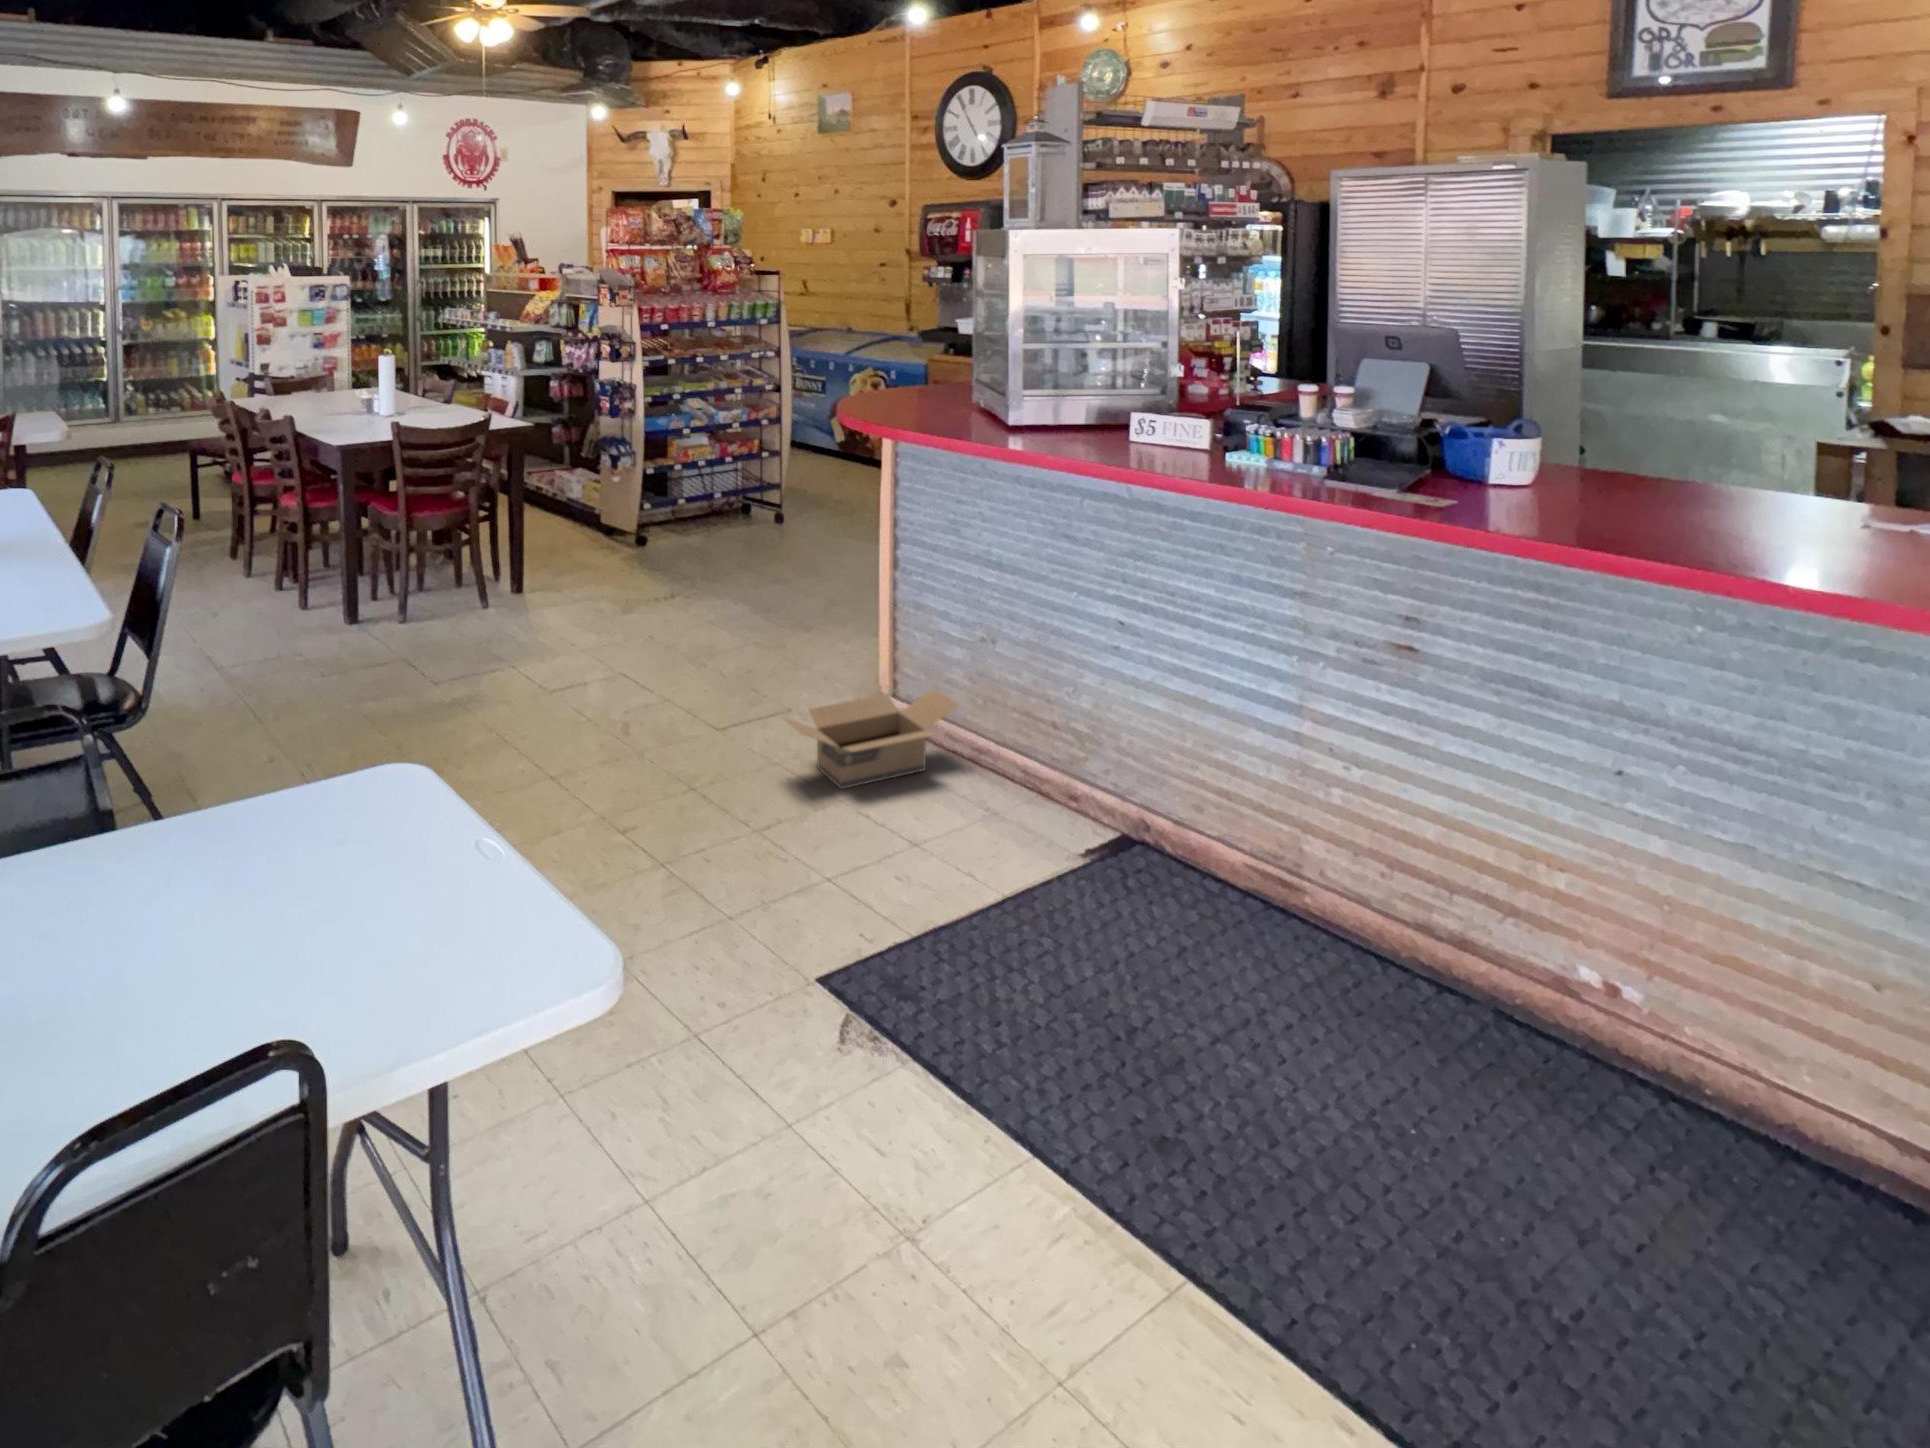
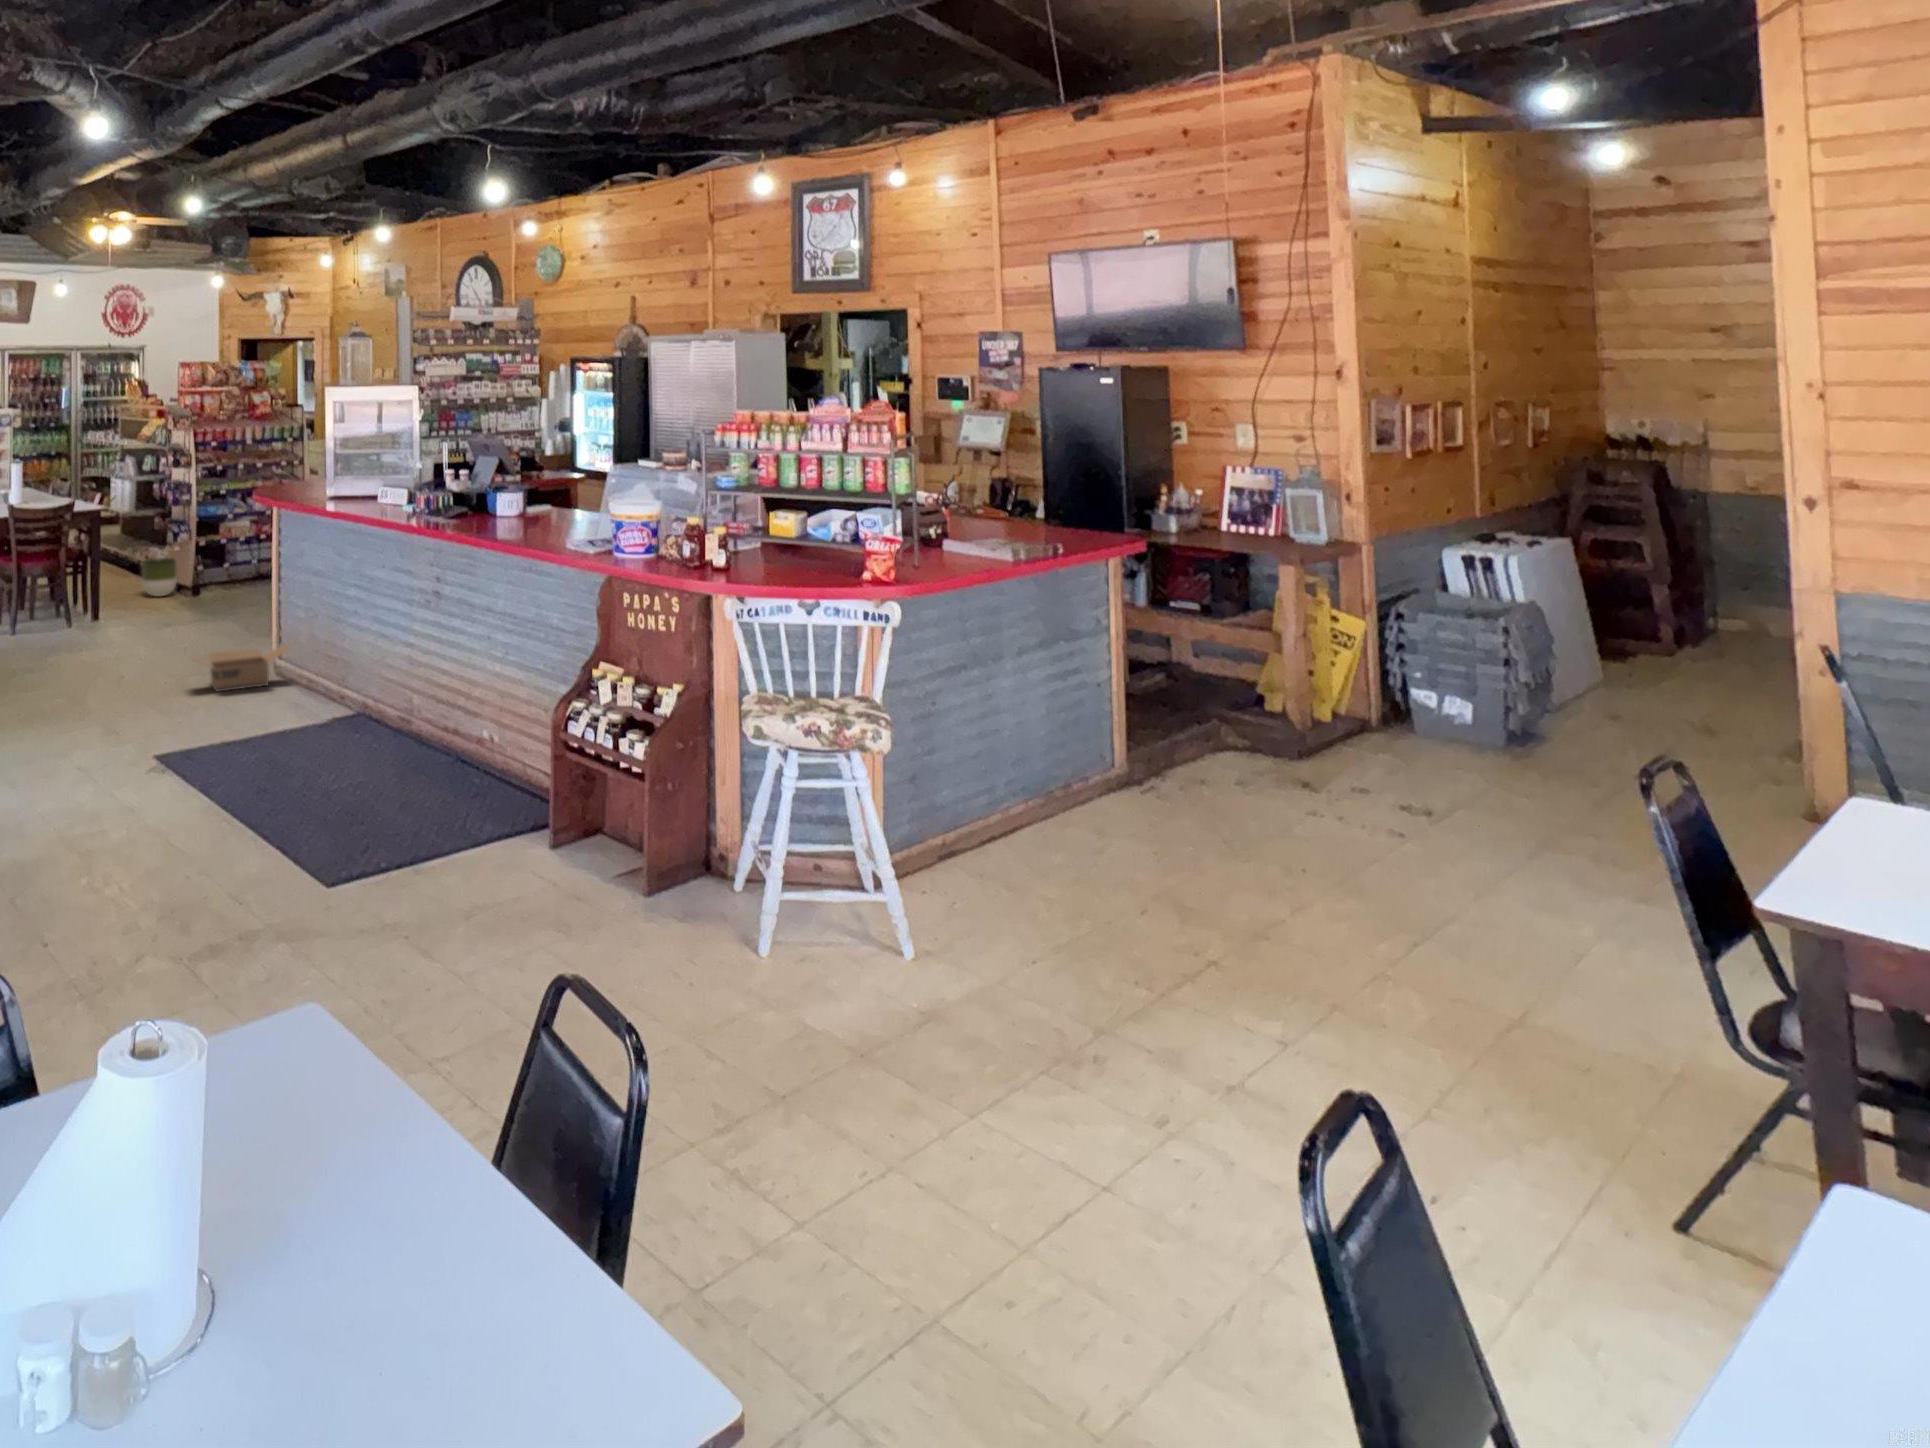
planter: none [566,490,616,546] -> present [142,558,177,596]

